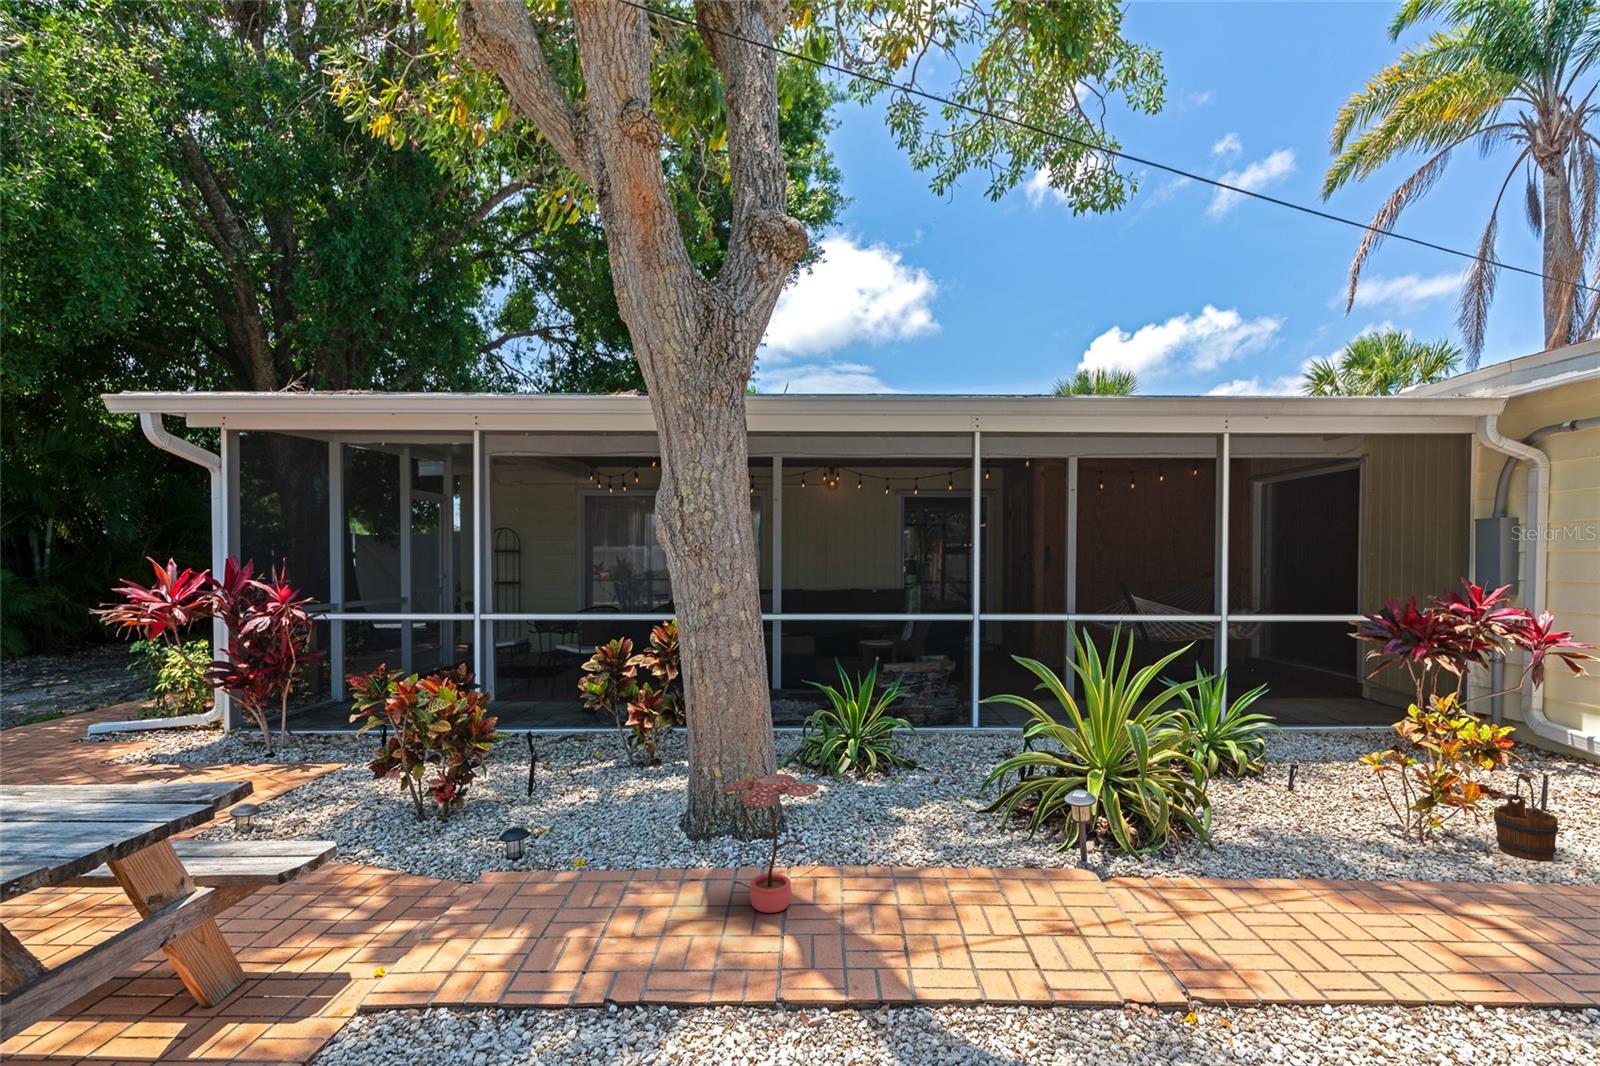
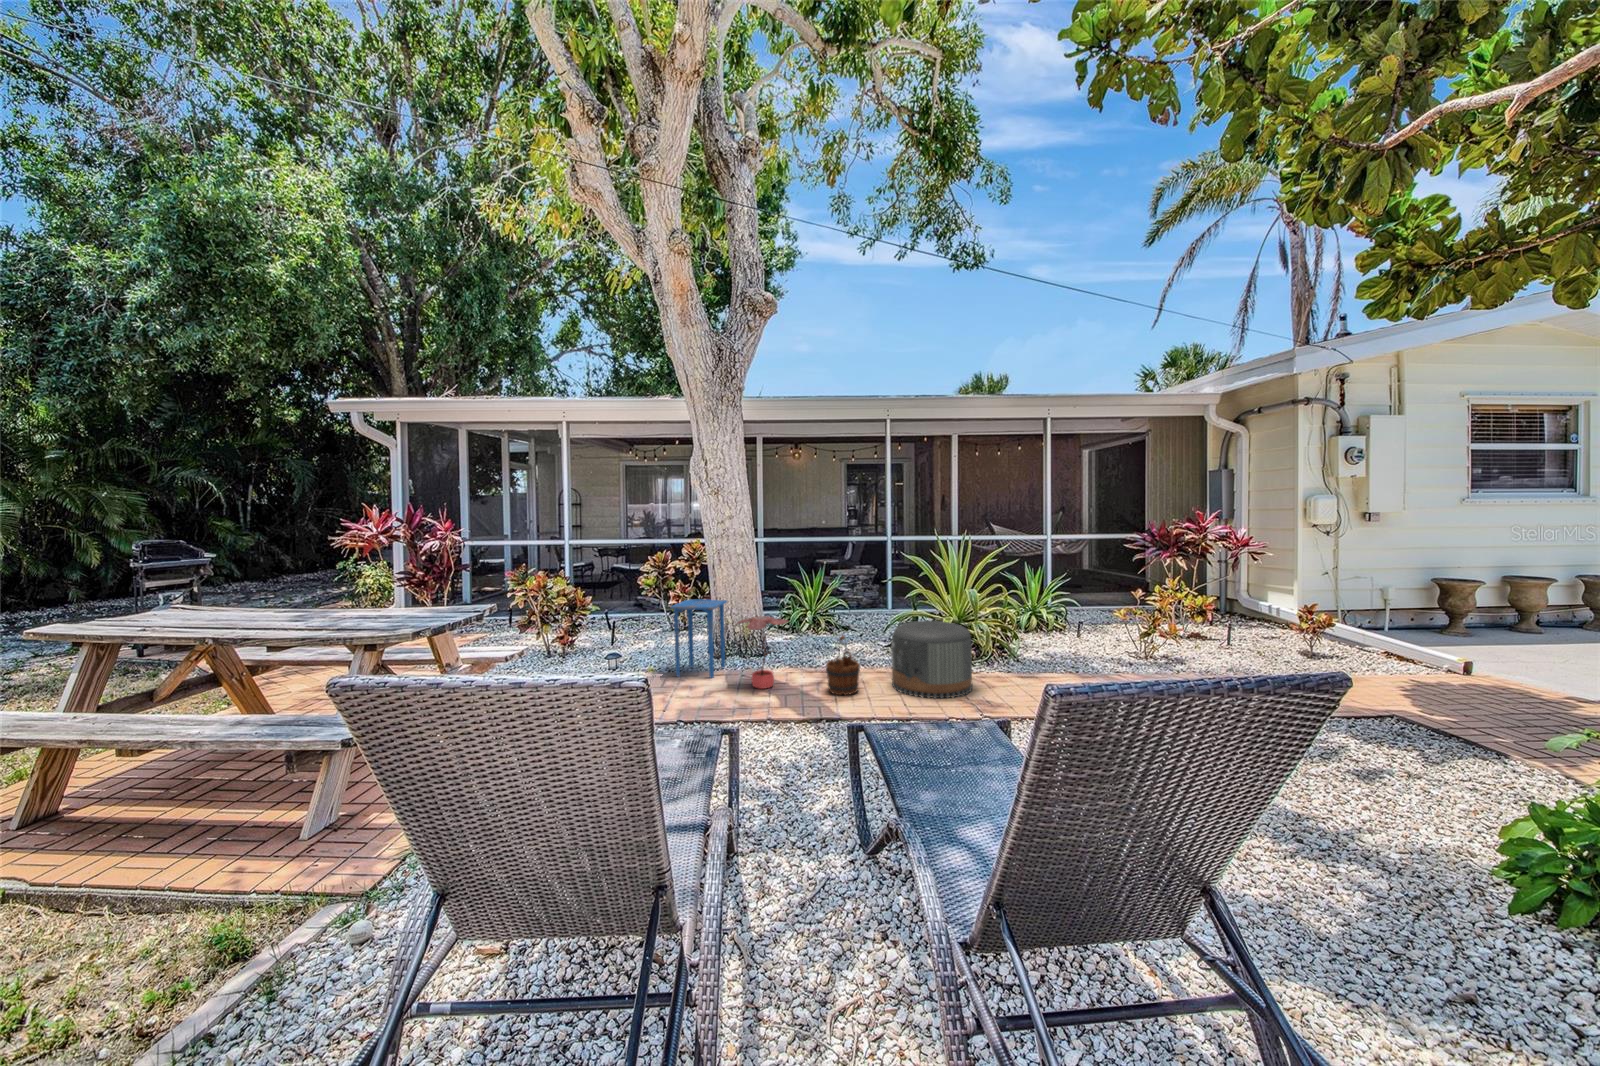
side table: none [613,732,713,880] -> present [671,599,727,678]
wooden bucket: present [1494,773,1558,861] -> present [826,636,860,695]
pouf: none [1006,790,1159,956] -> present [891,620,972,698]

